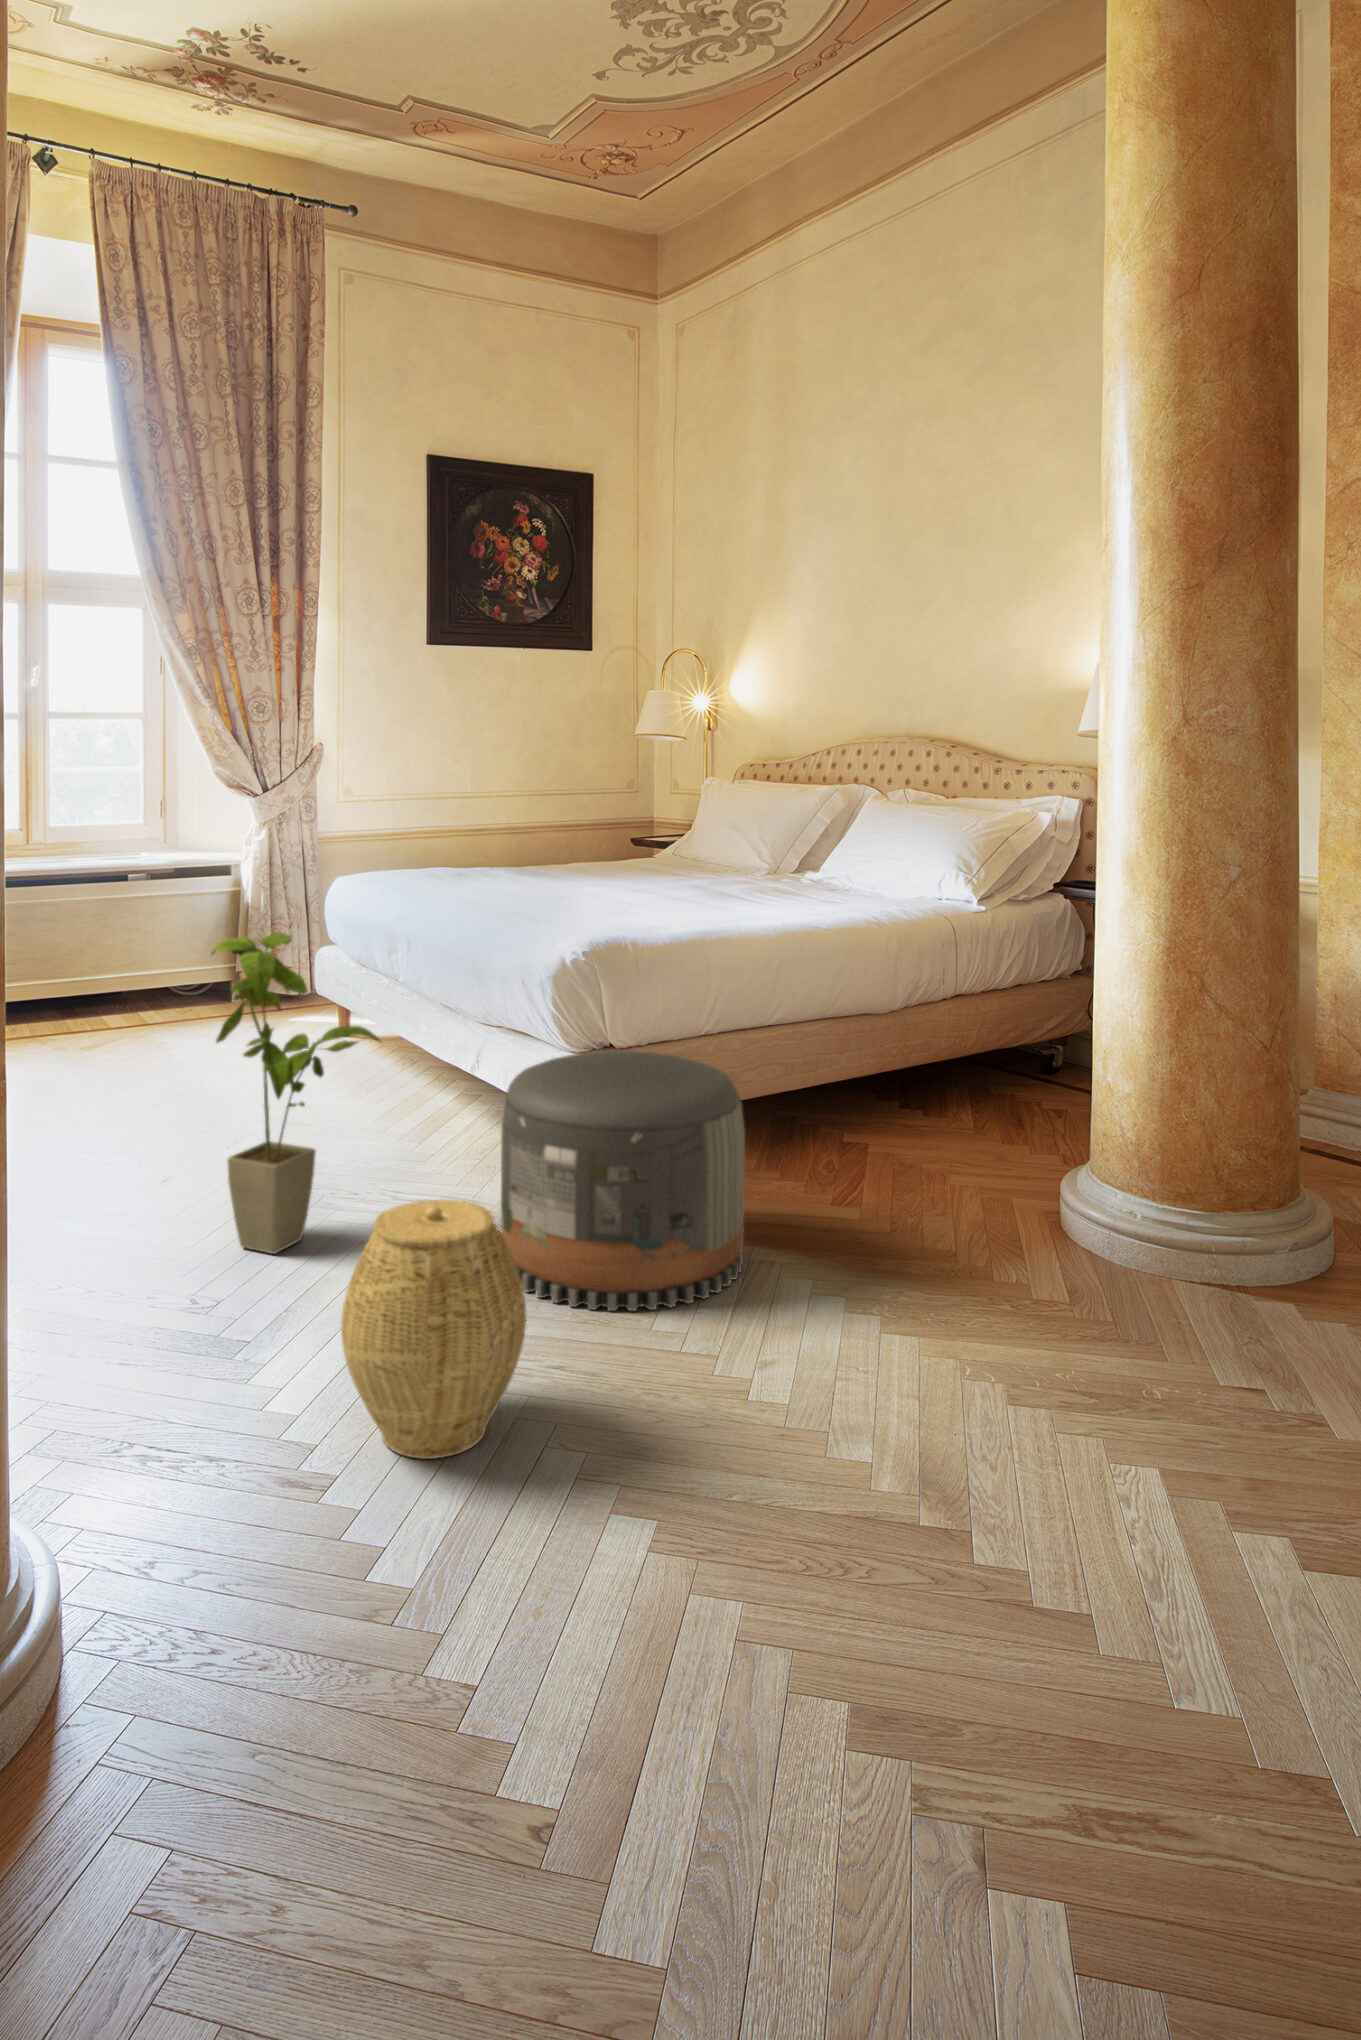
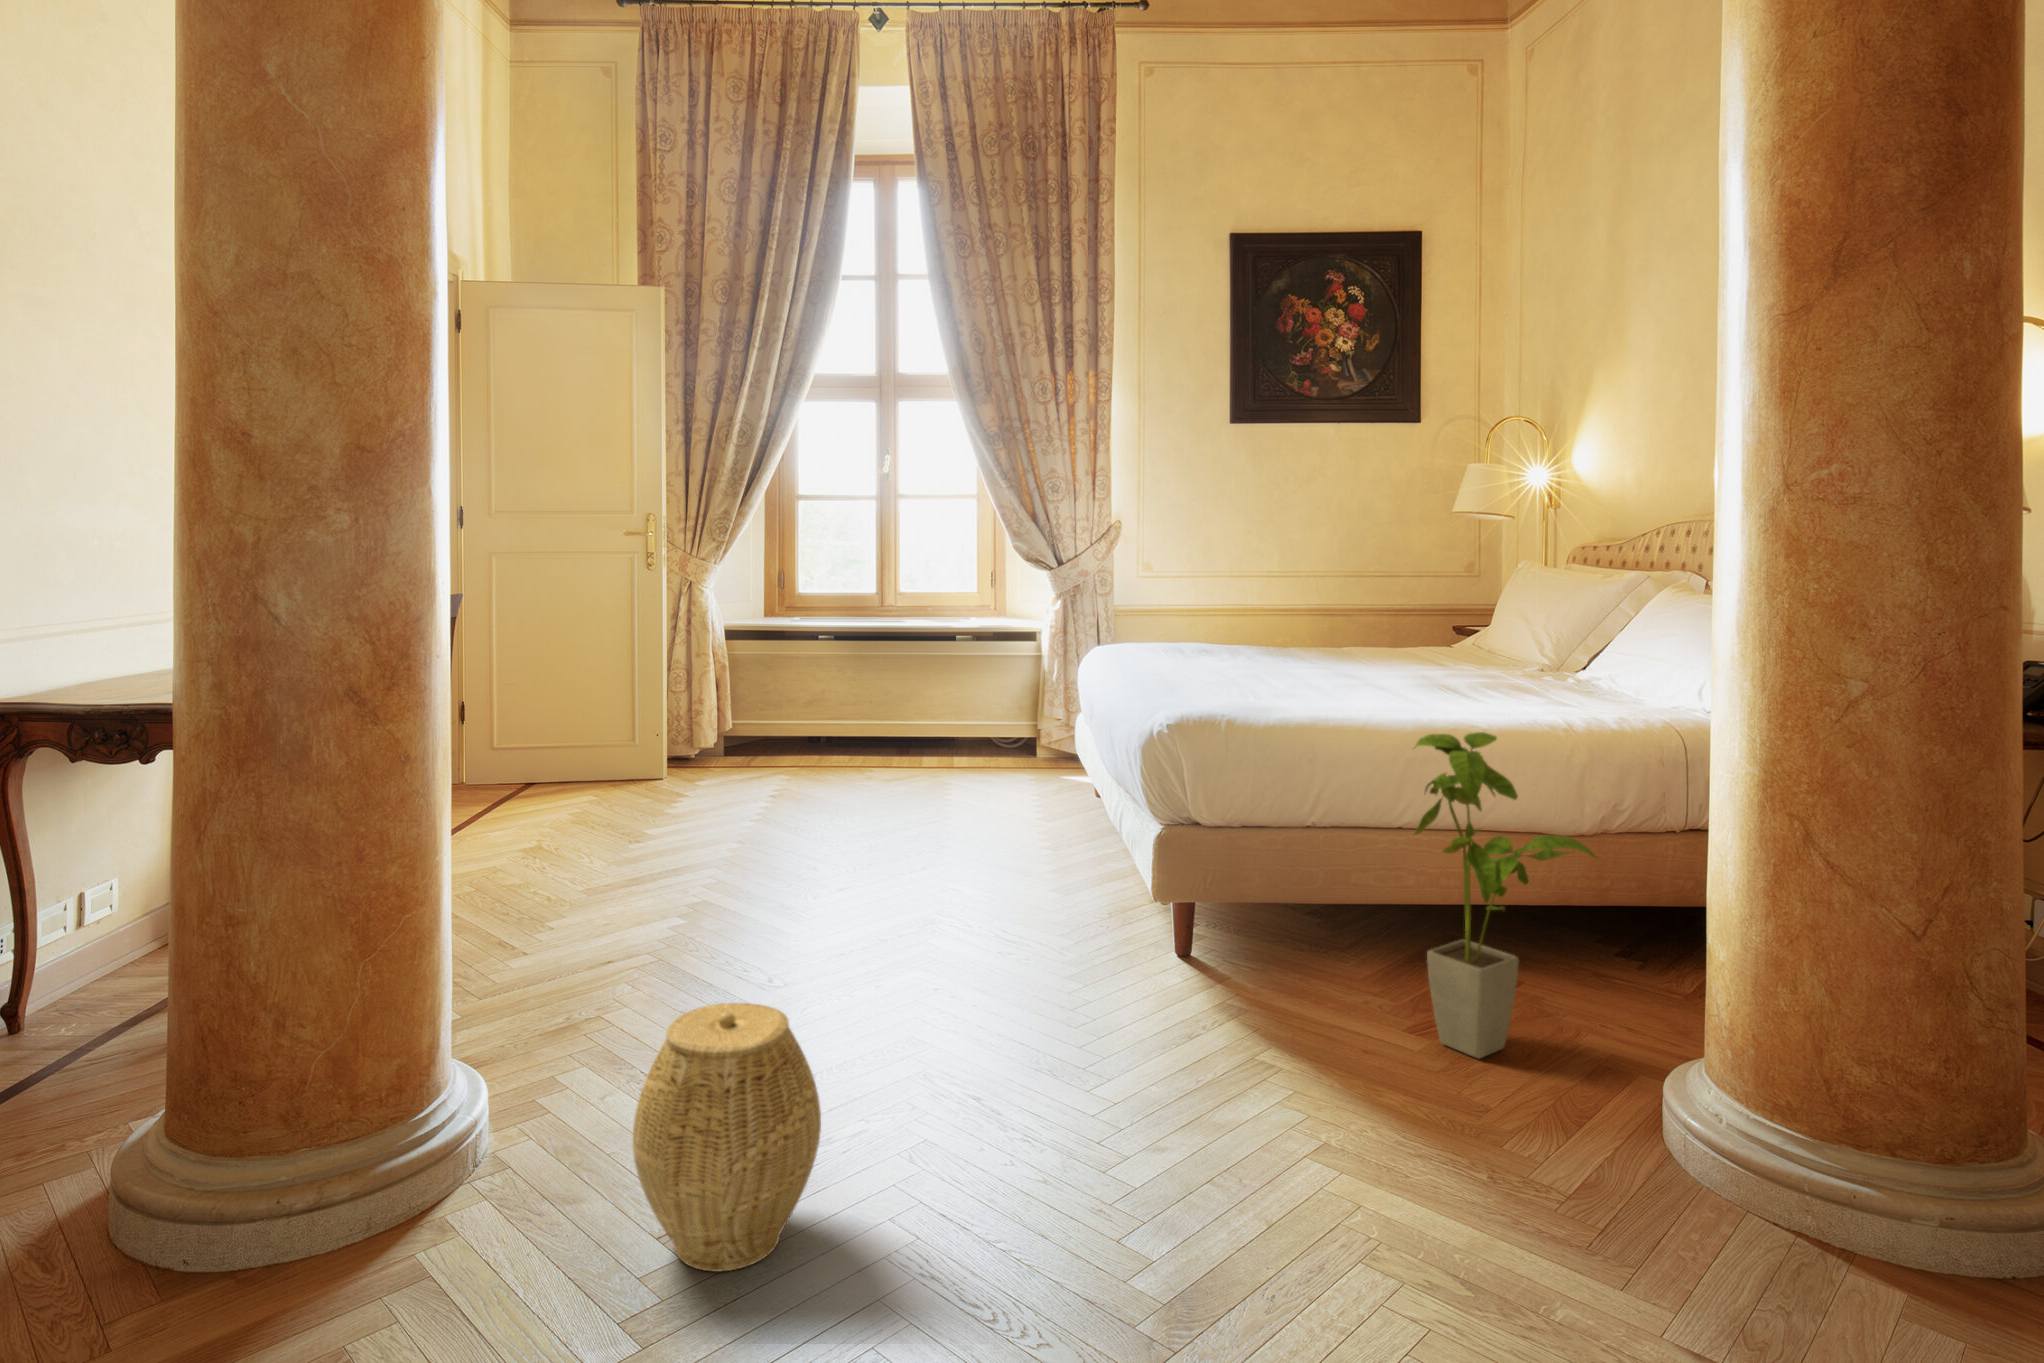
house plant: present [212,933,380,1254] -> present [1415,732,1597,1058]
pouf: present [501,1051,745,1311] -> none [959,871,1229,1176]

